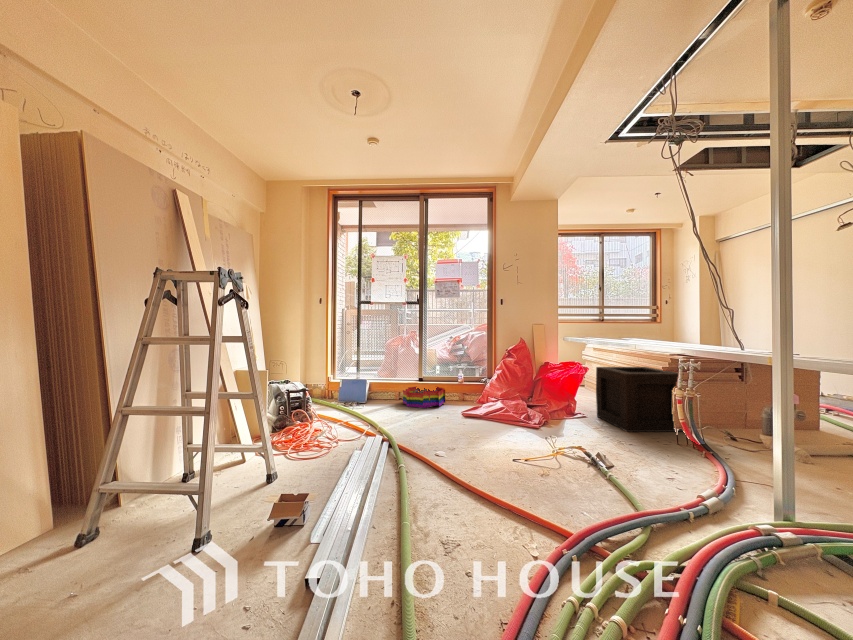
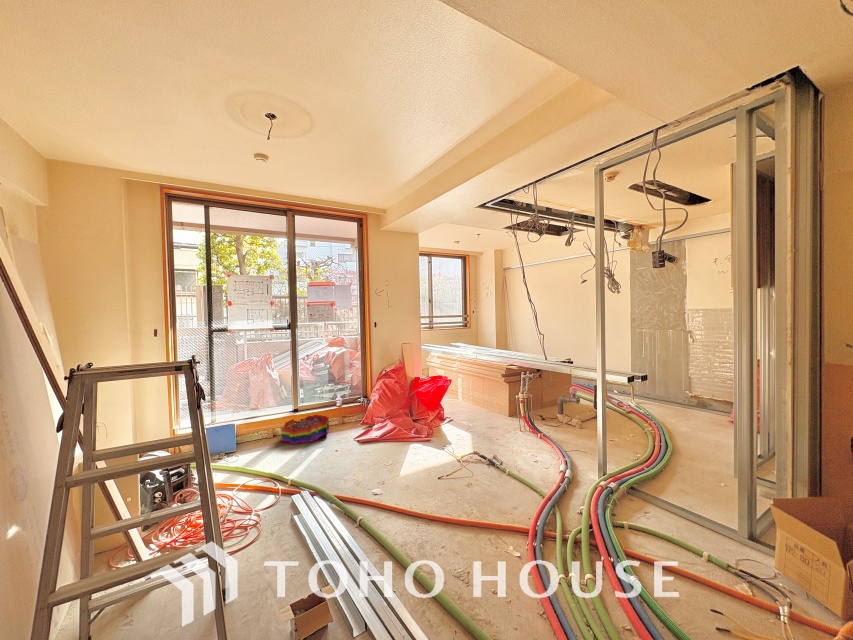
wooden crate: present [596,367,684,432] -> none [457,373,514,427]

